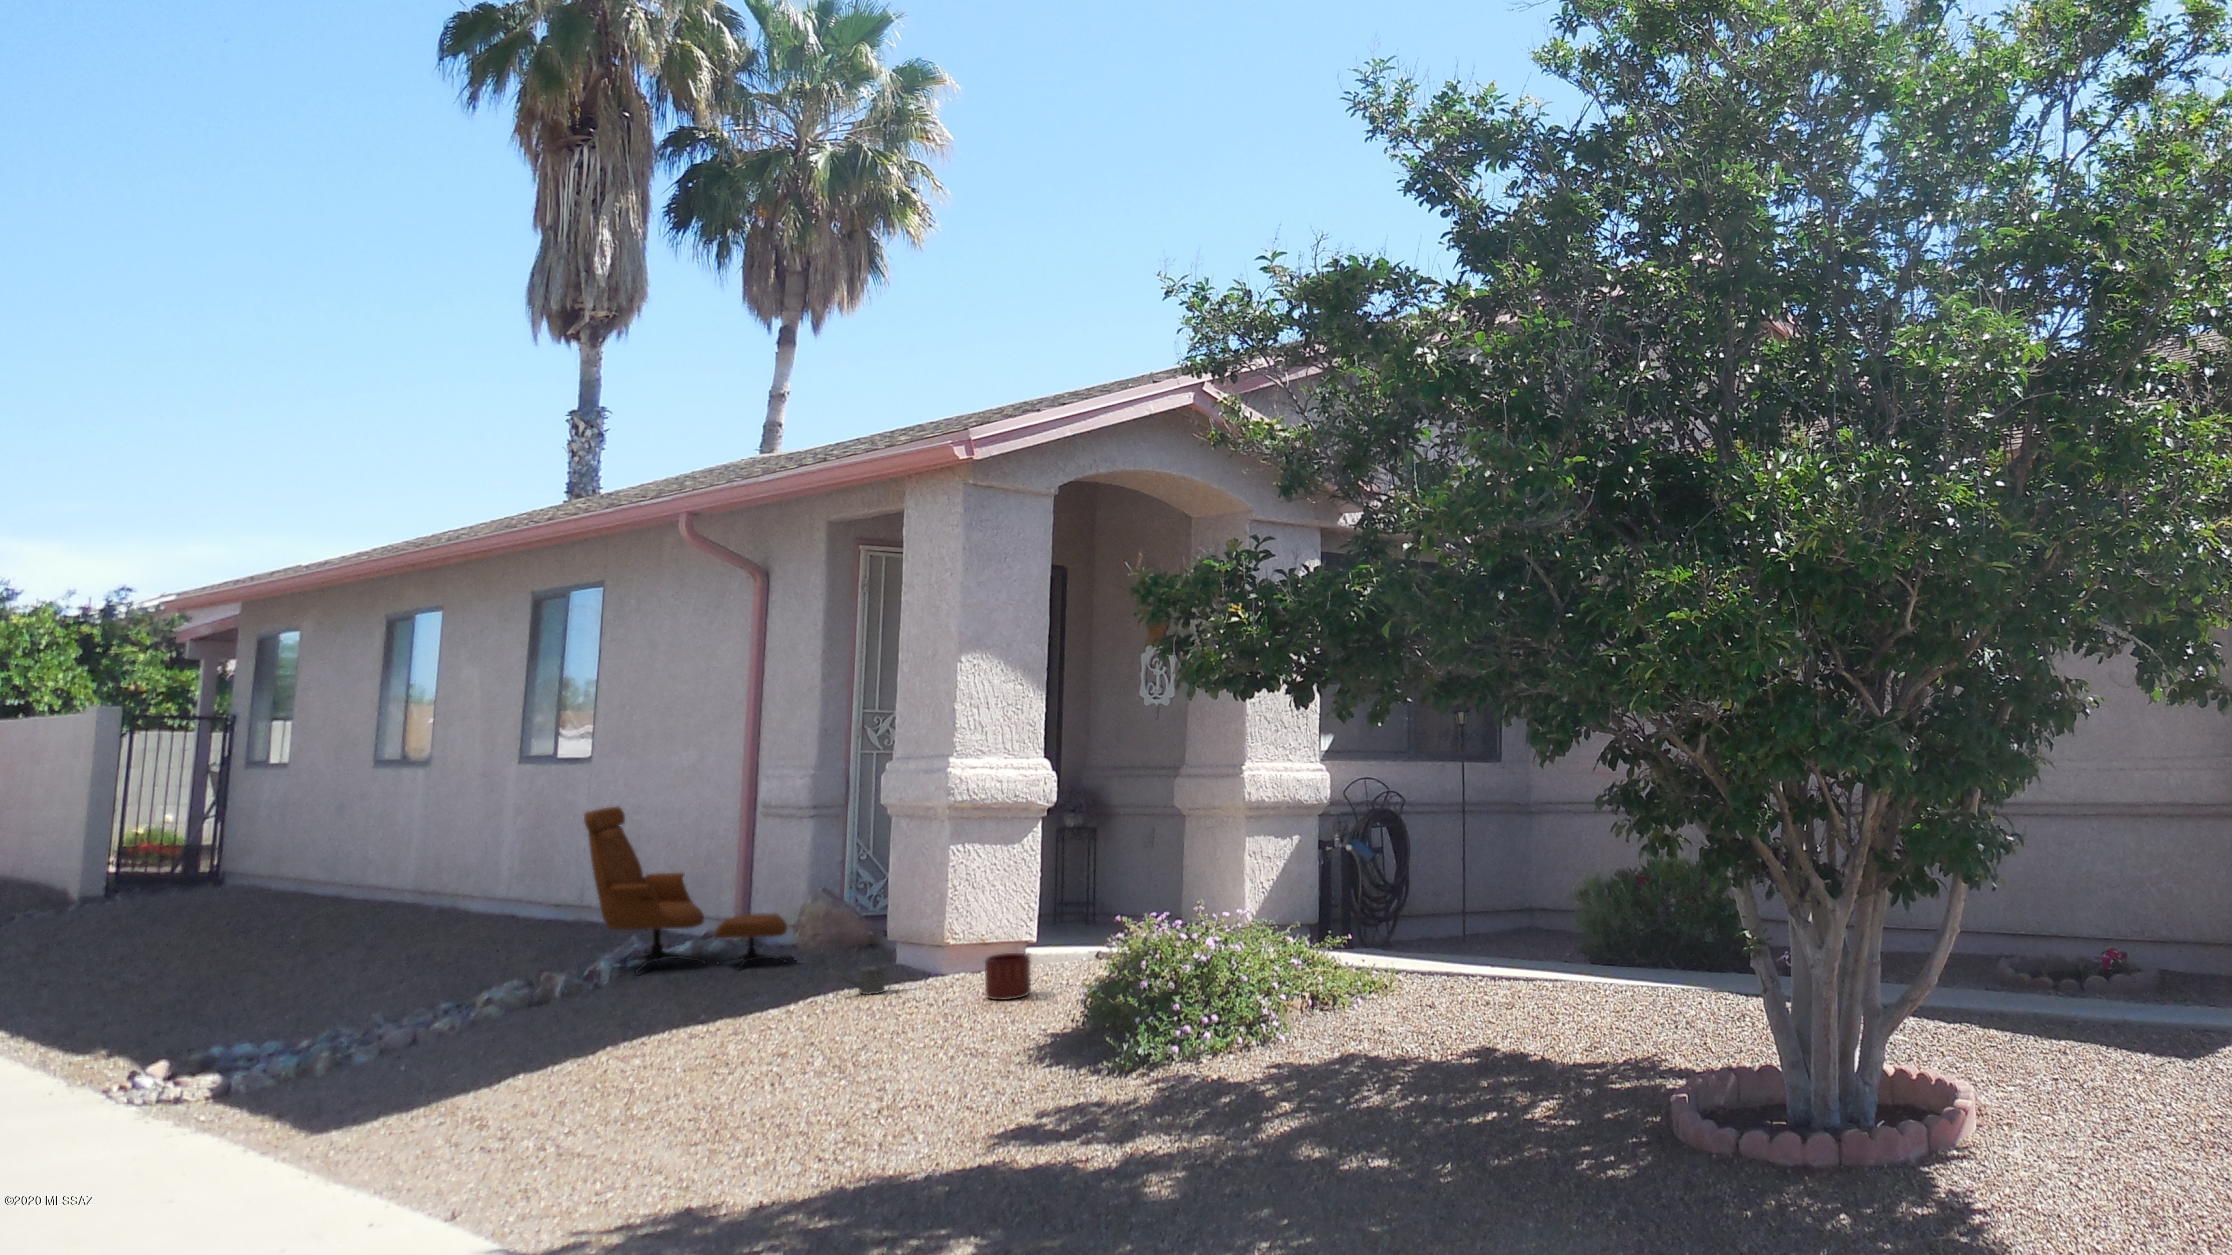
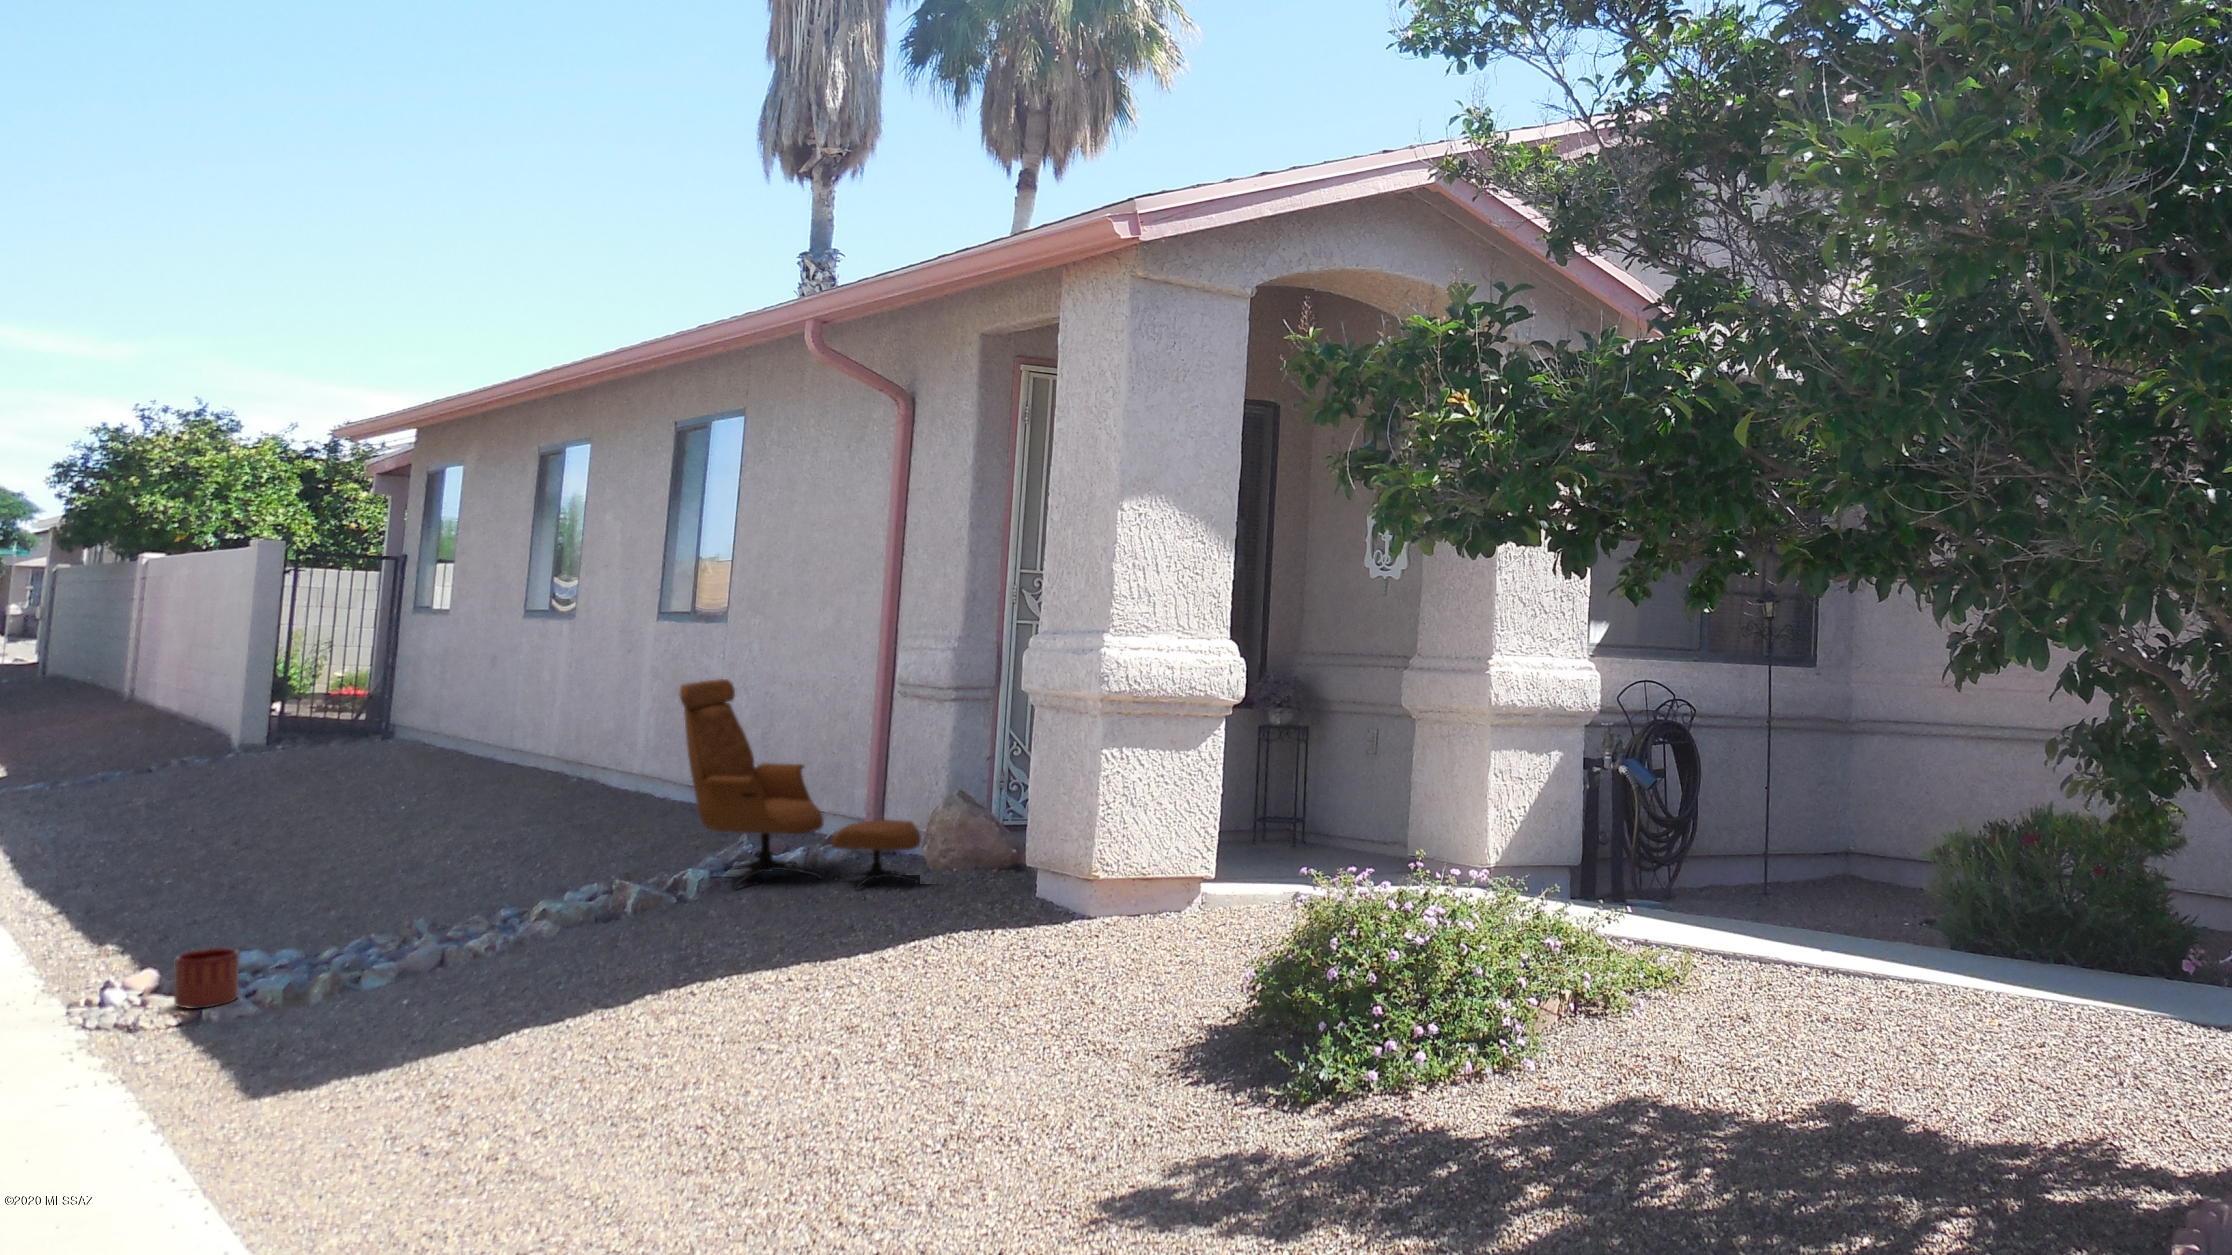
planter: present [985,953,1031,1000] -> present [174,948,239,1009]
watering can: present [830,965,894,995] -> none [950,900,1038,938]

